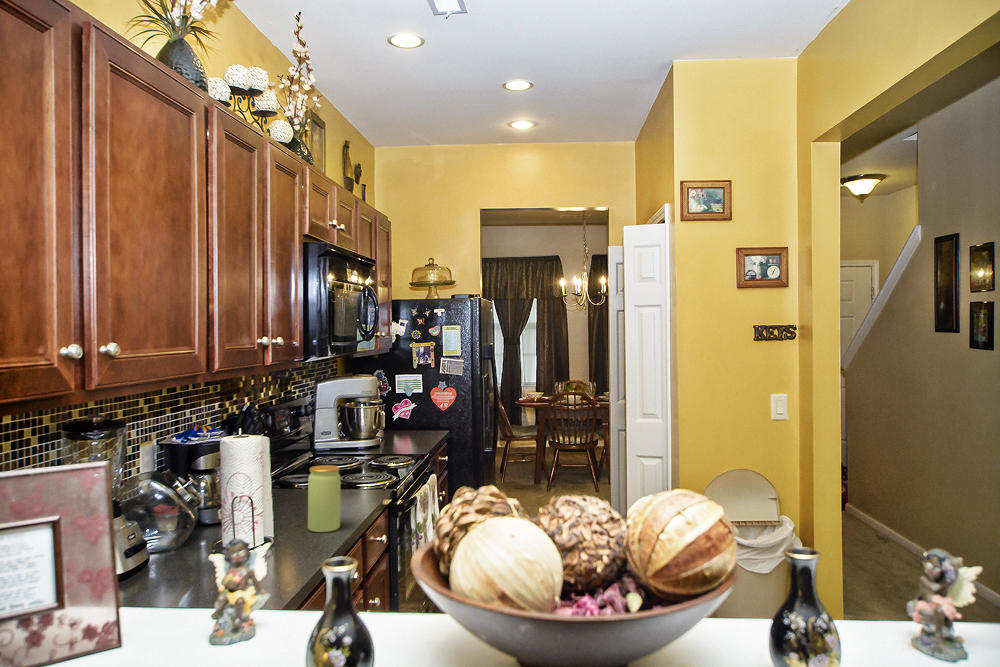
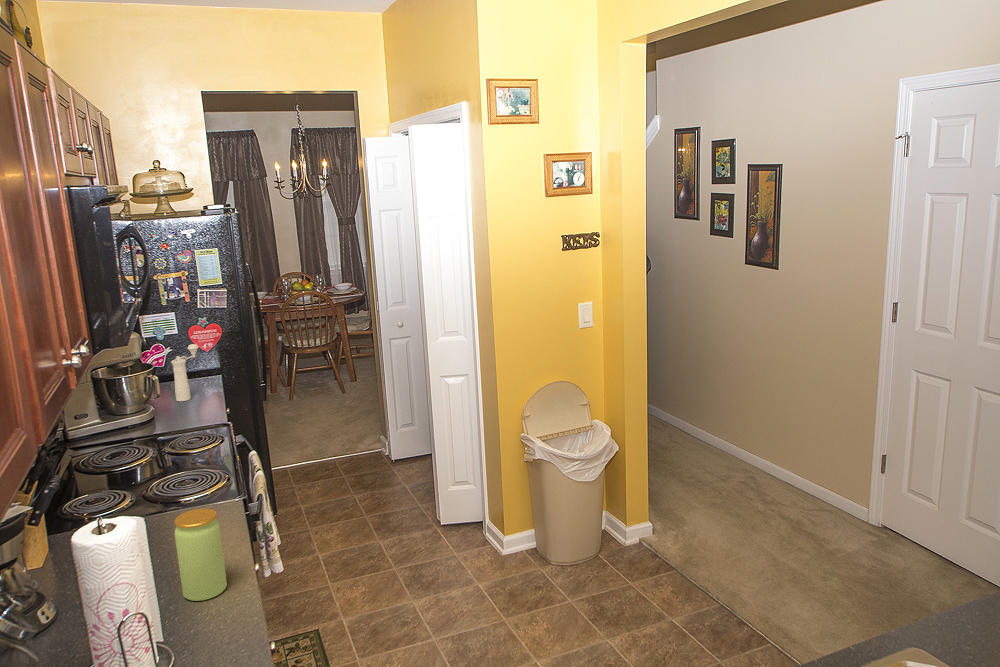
pepper mill: none [404,398,429,442] -> present [171,344,198,401]

